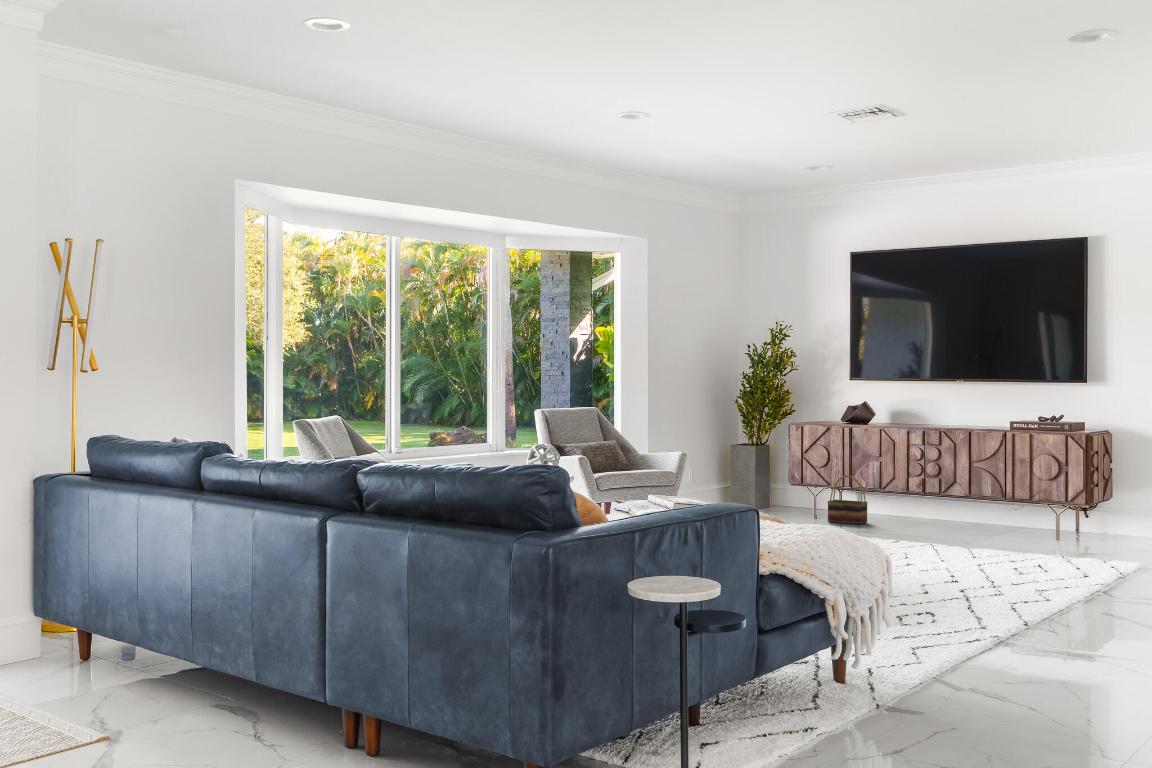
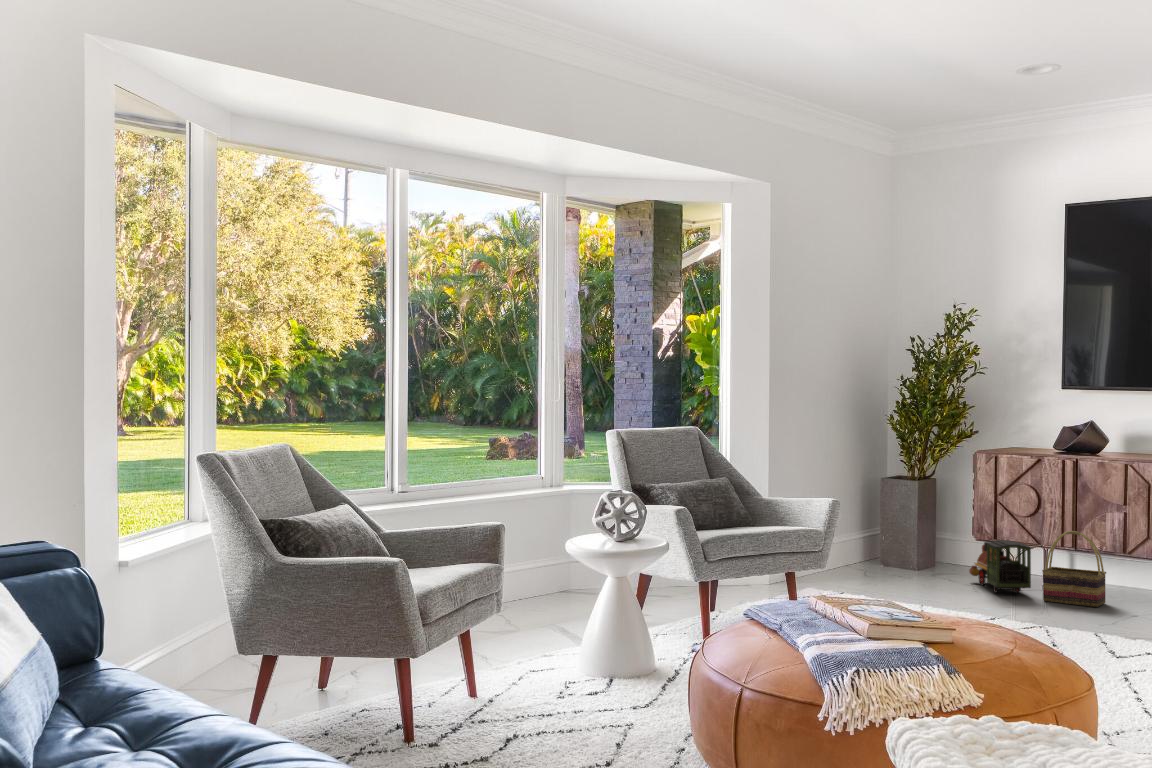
toy train: none [787,478,823,518] -> present [969,540,1032,593]

